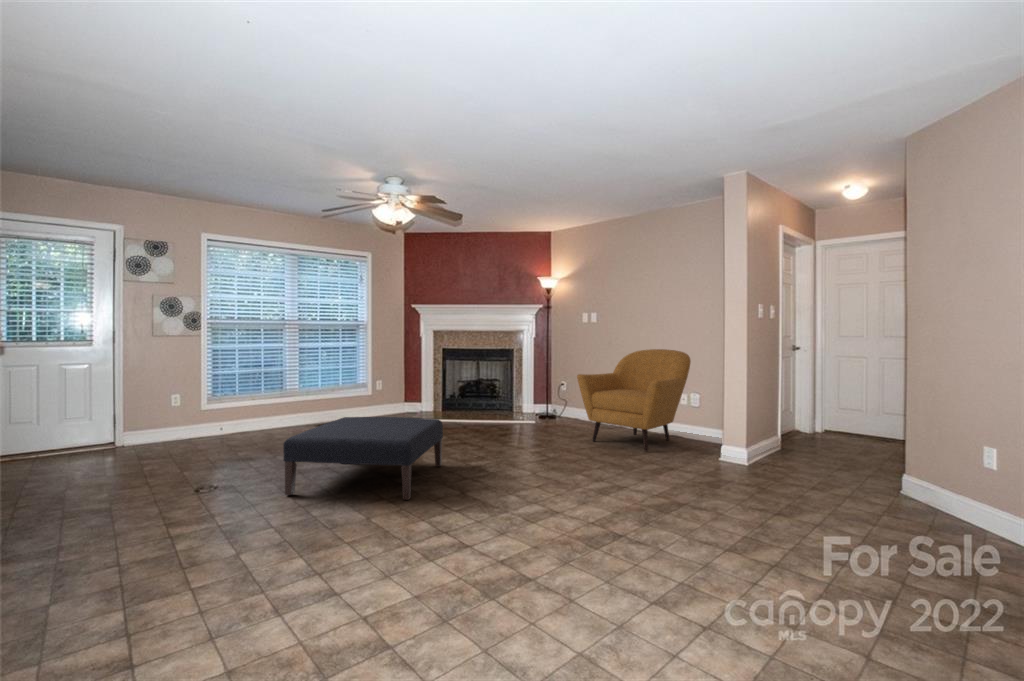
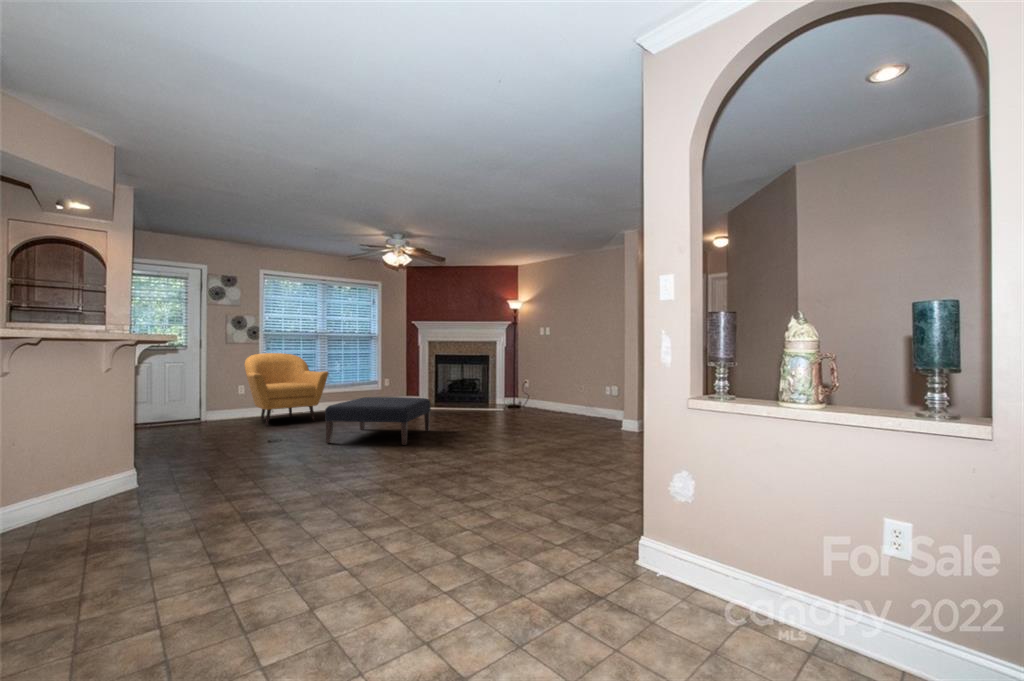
armchair: present [577,349,691,451] -> present [245,353,328,425]

